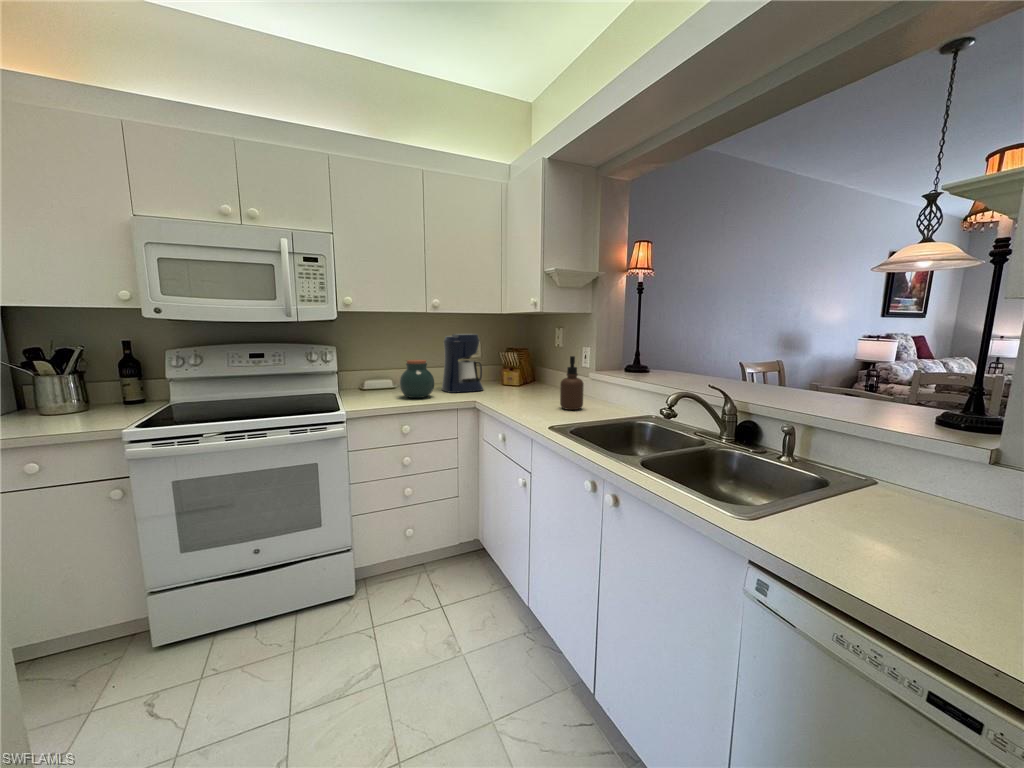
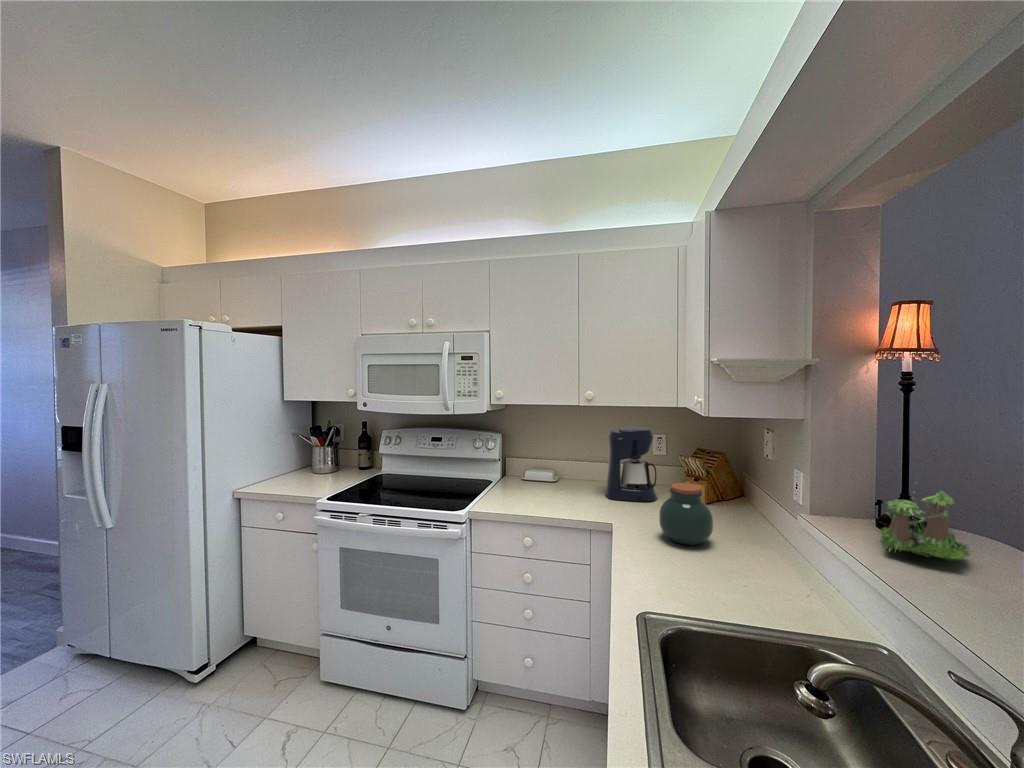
plant: none [633,327,673,377] -> present [880,491,970,559]
soap dispenser: present [560,356,584,410] -> none [717,492,757,579]
jar: present [400,360,434,398] -> present [659,483,713,545]

